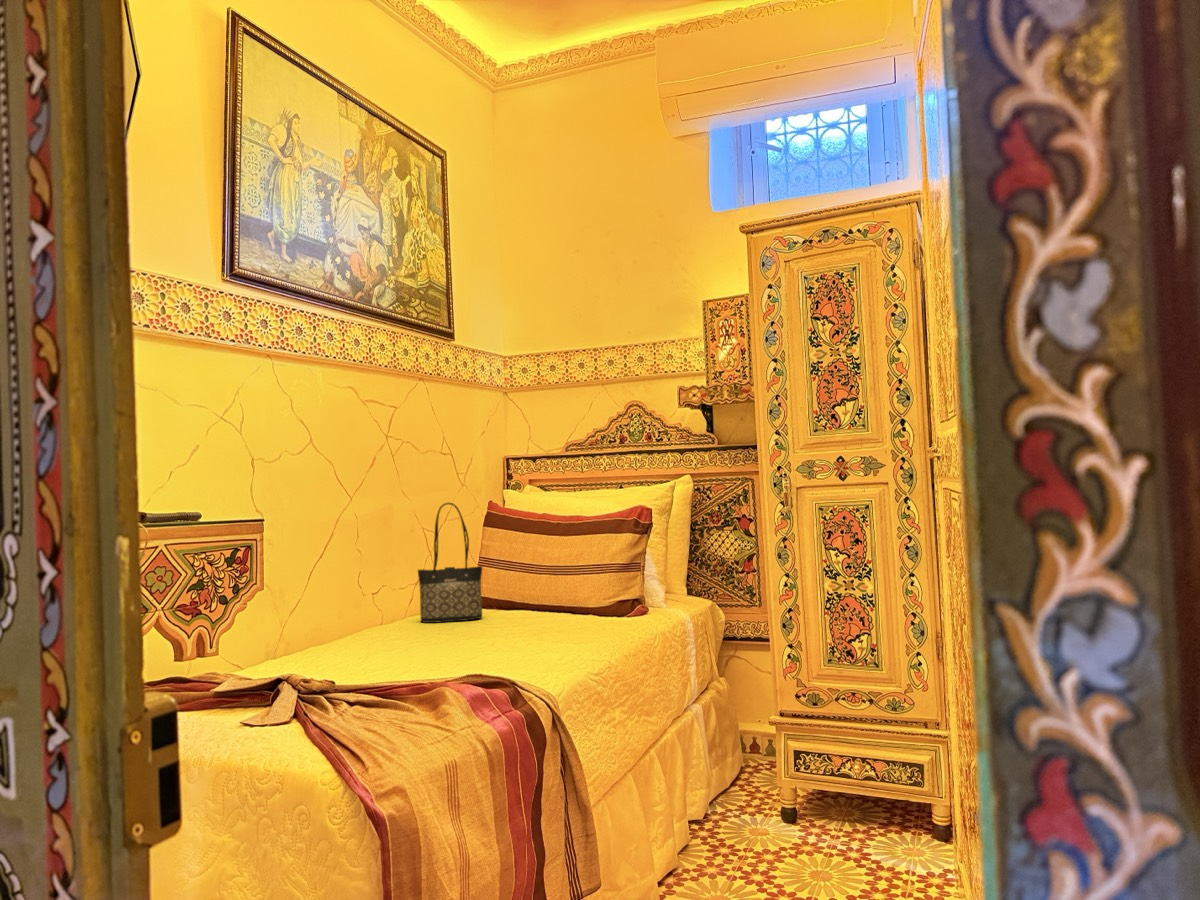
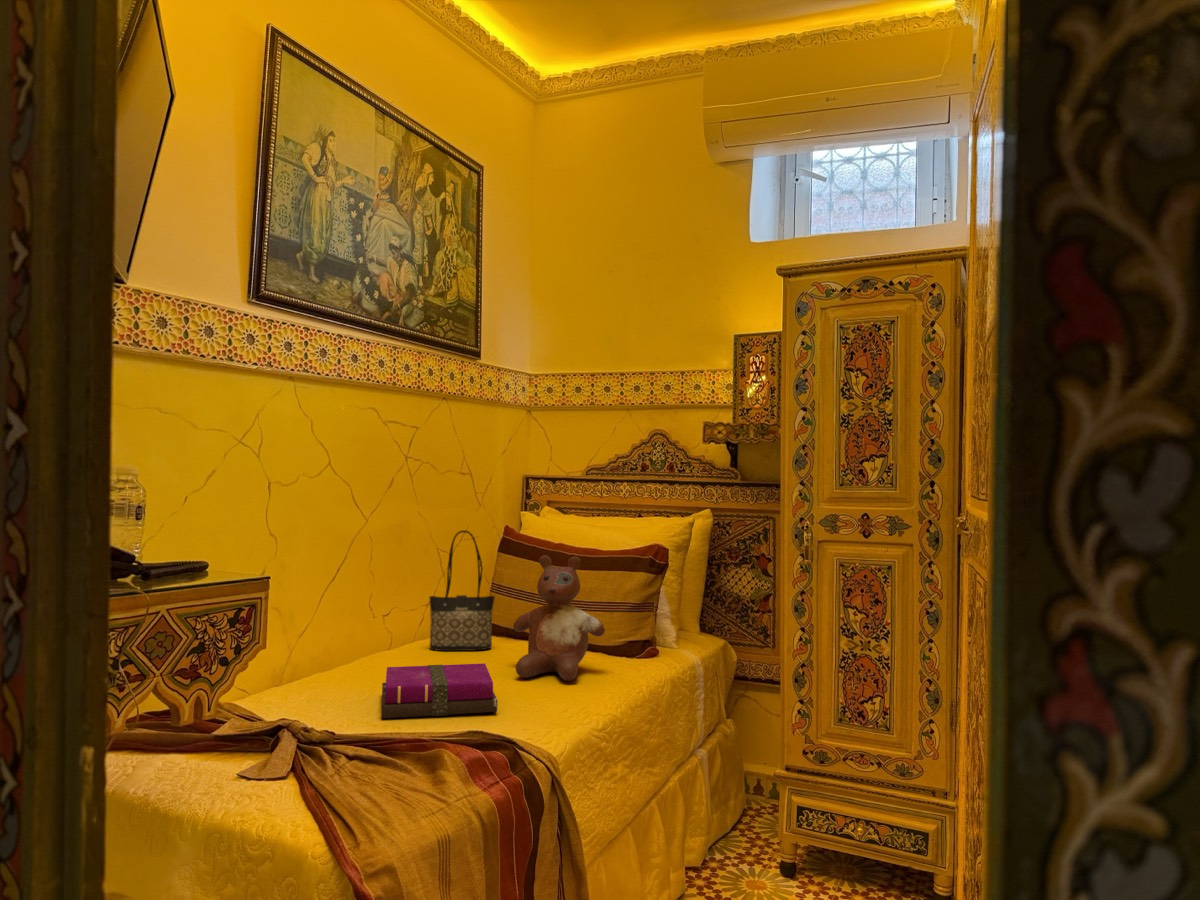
stuffed bear: none [503,516,594,636] -> present [513,555,605,681]
notebook: none [377,620,493,671] -> present [382,663,497,718]

